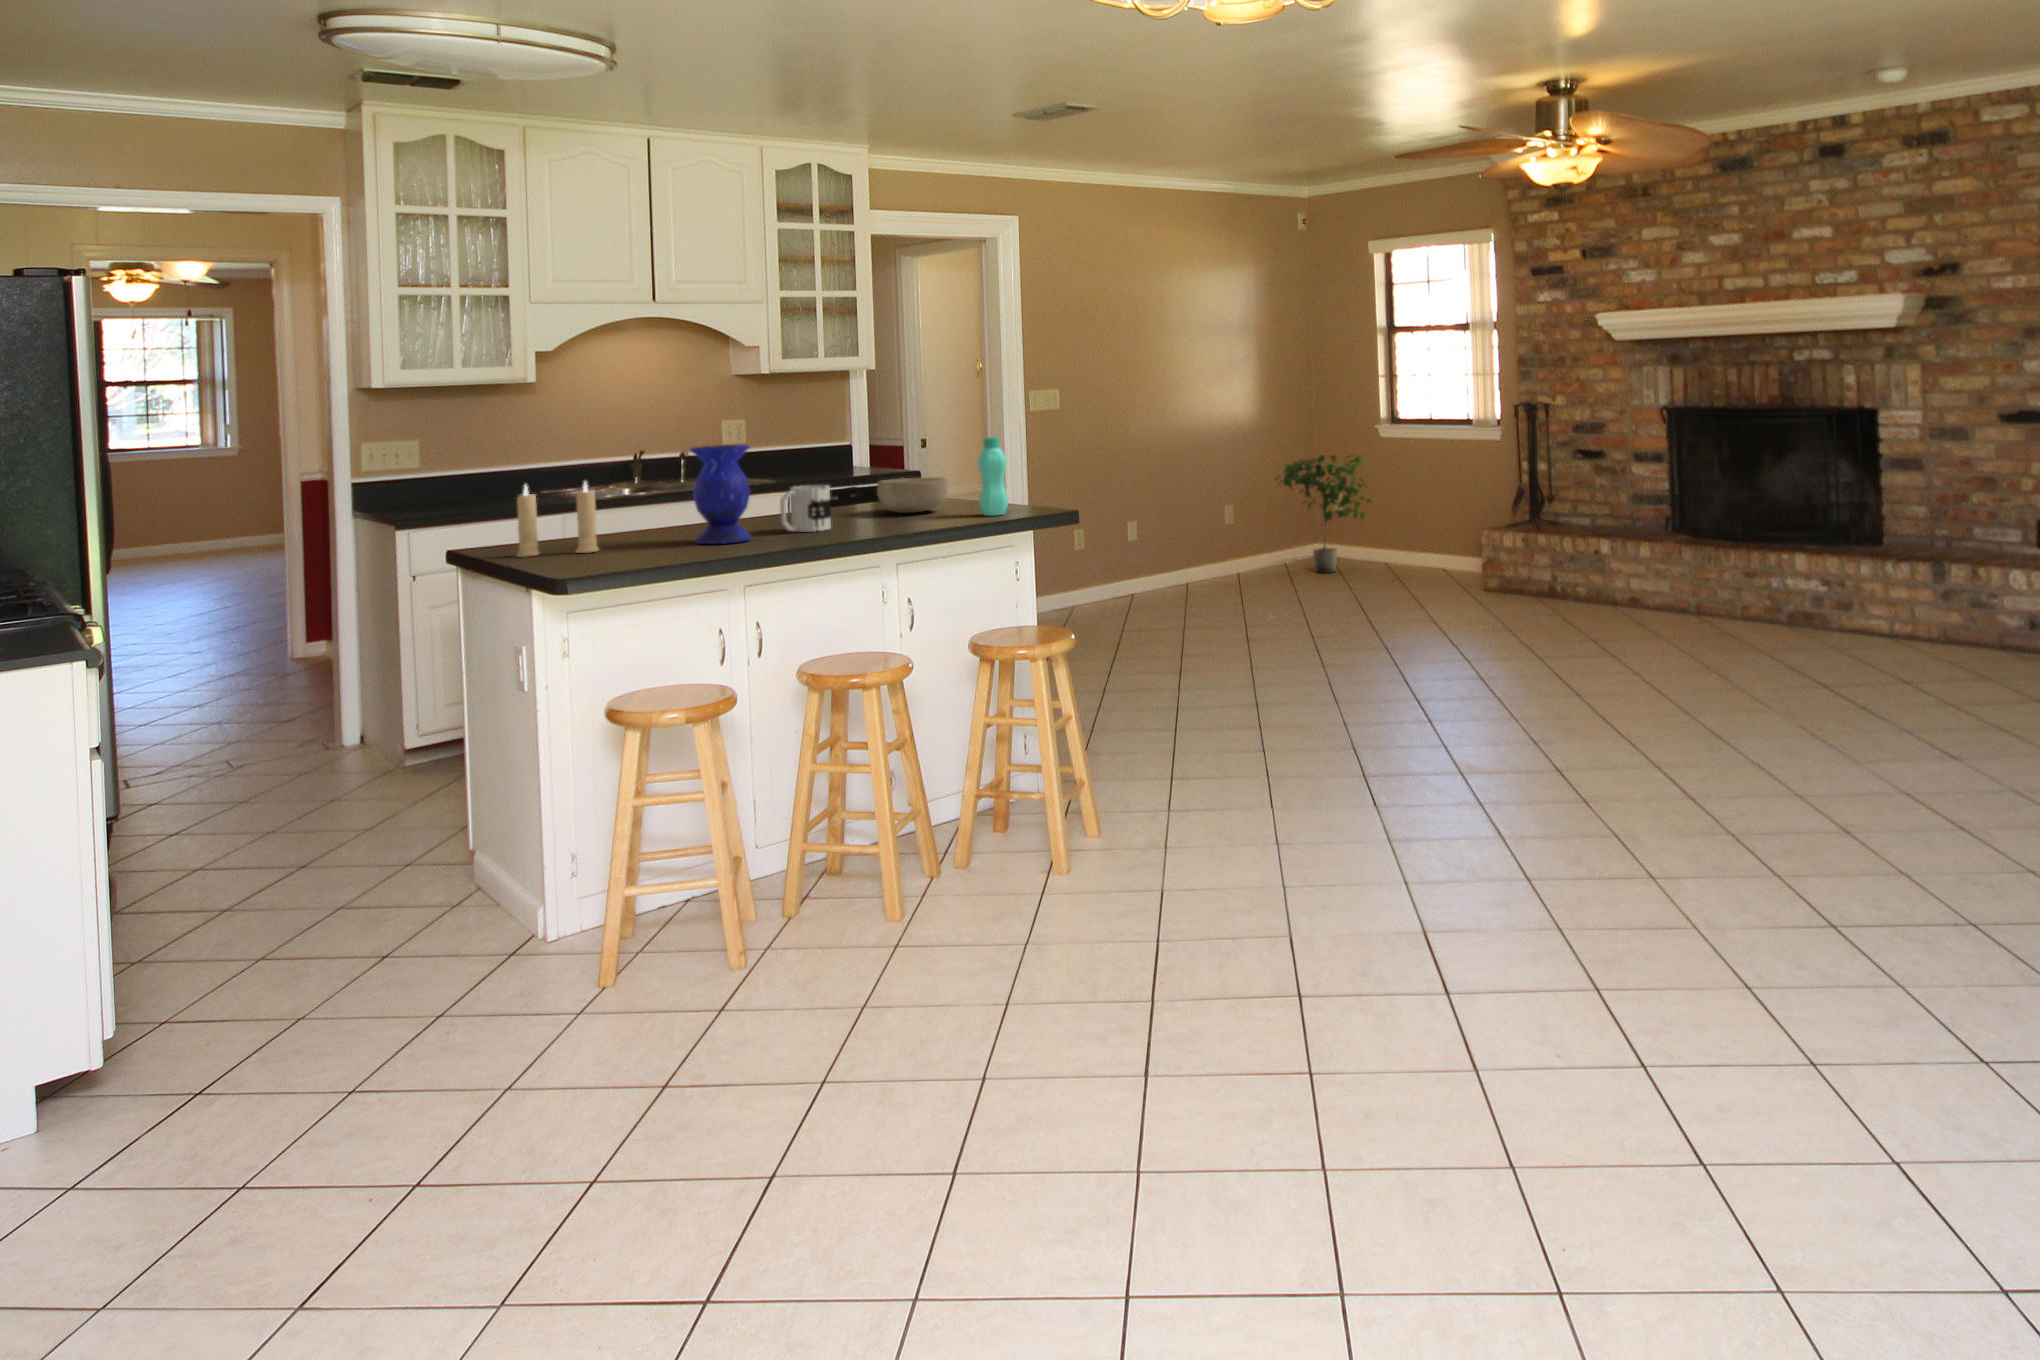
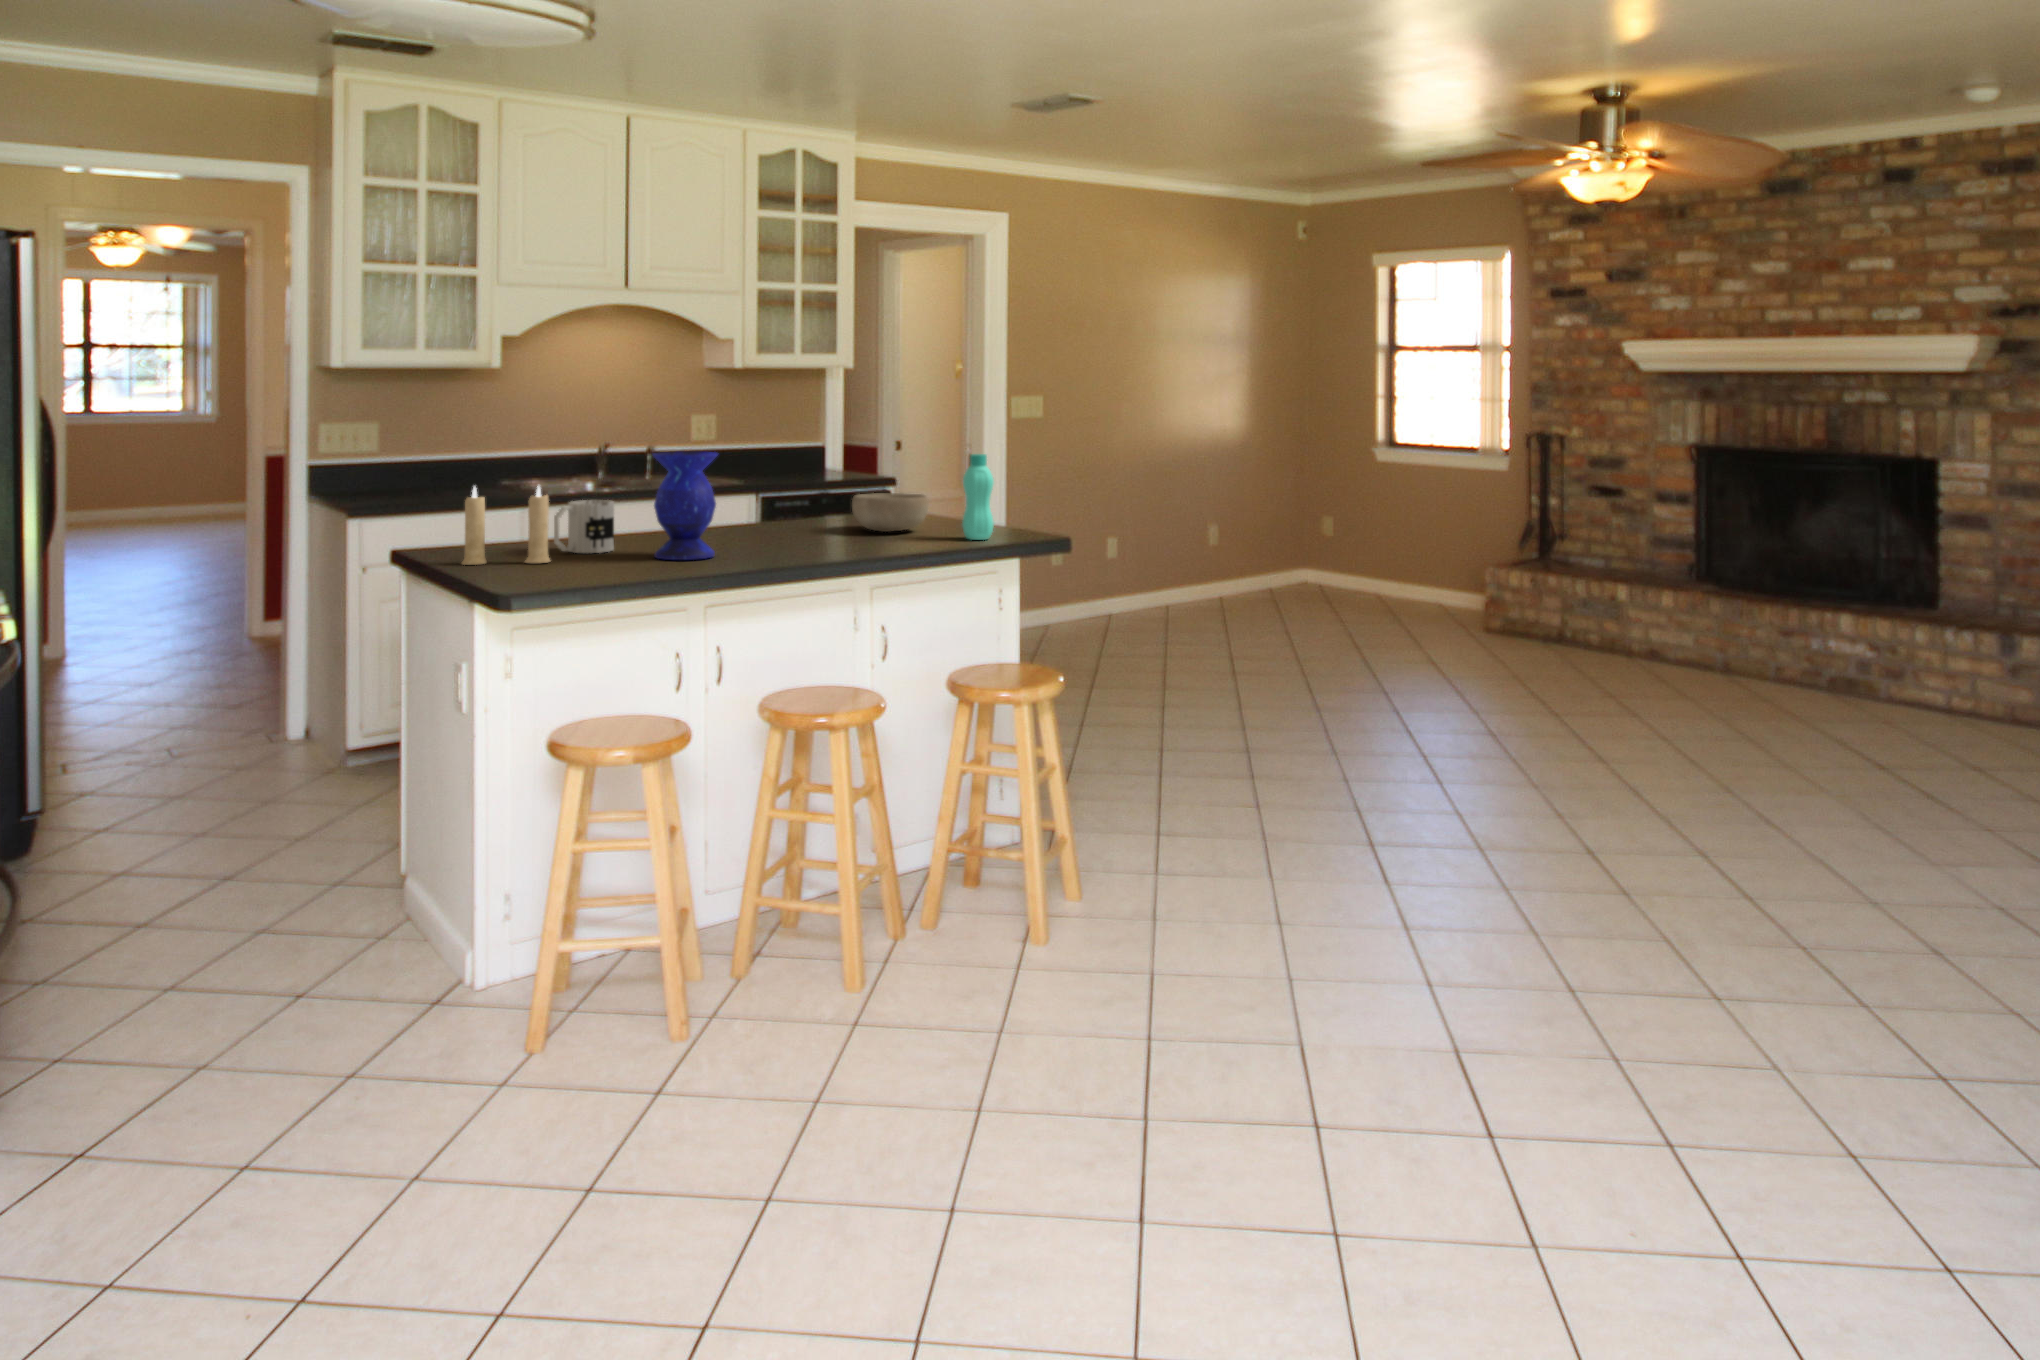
potted plant: present [1276,455,1371,573] -> none [1263,478,1367,603]
mug: present [781,485,831,532] -> present [554,500,614,553]

